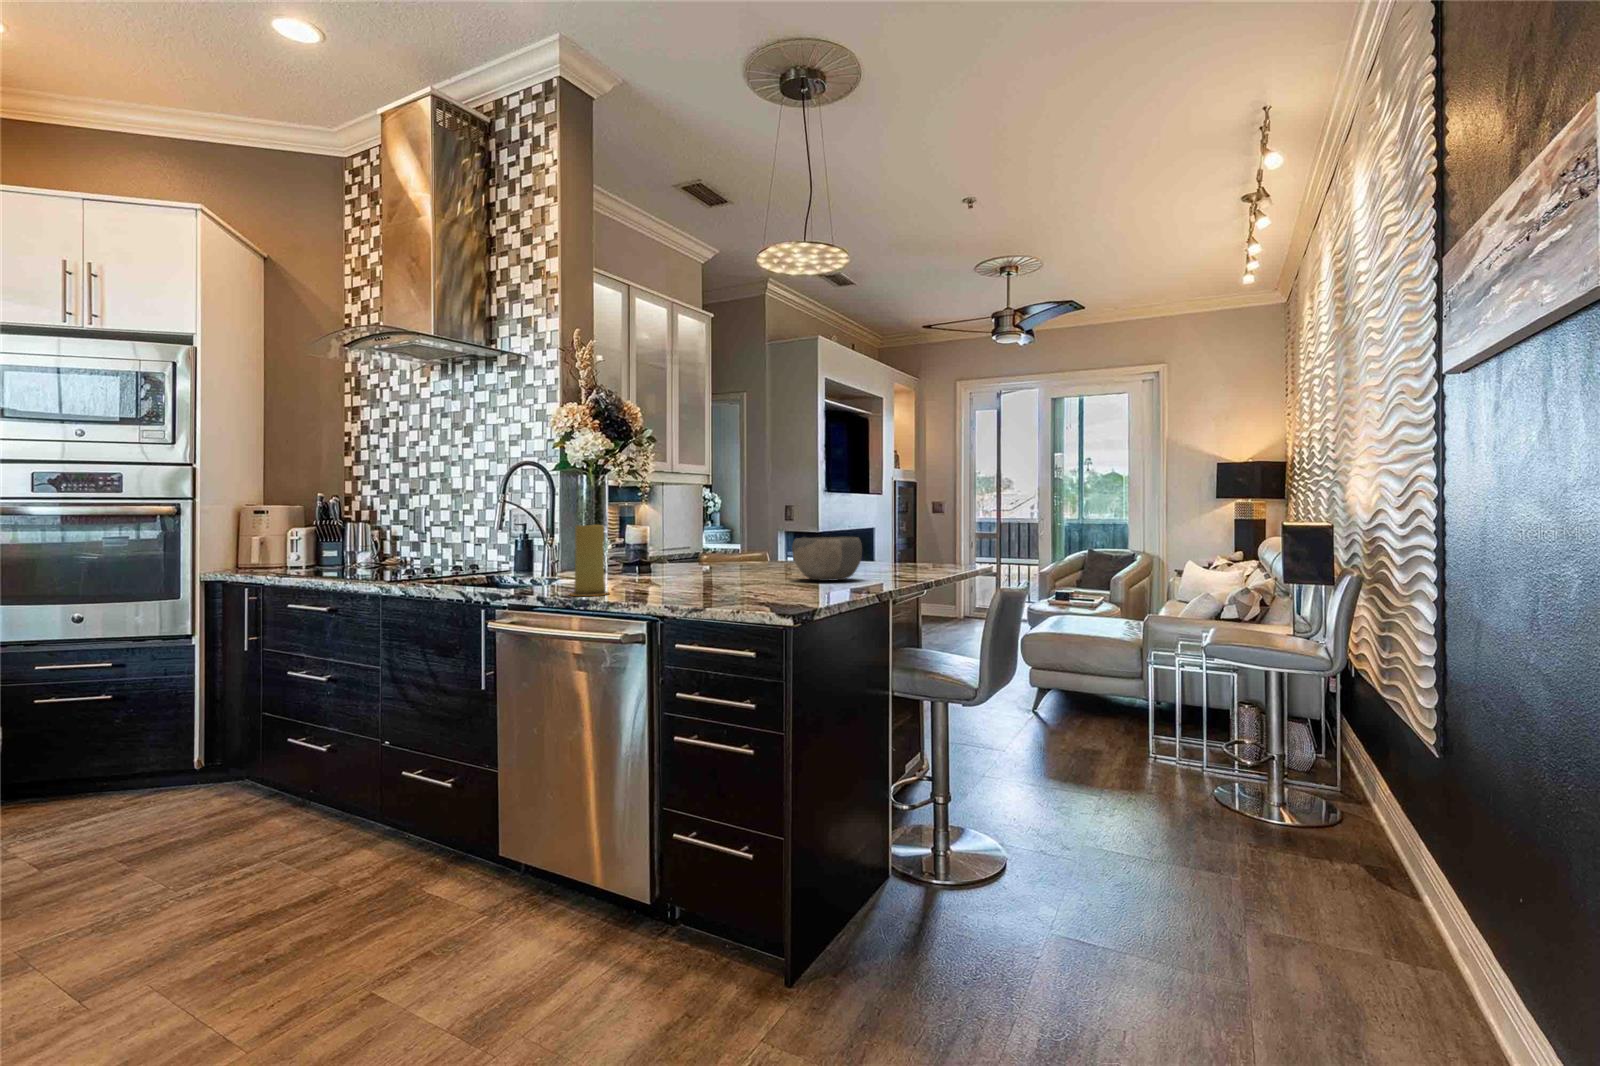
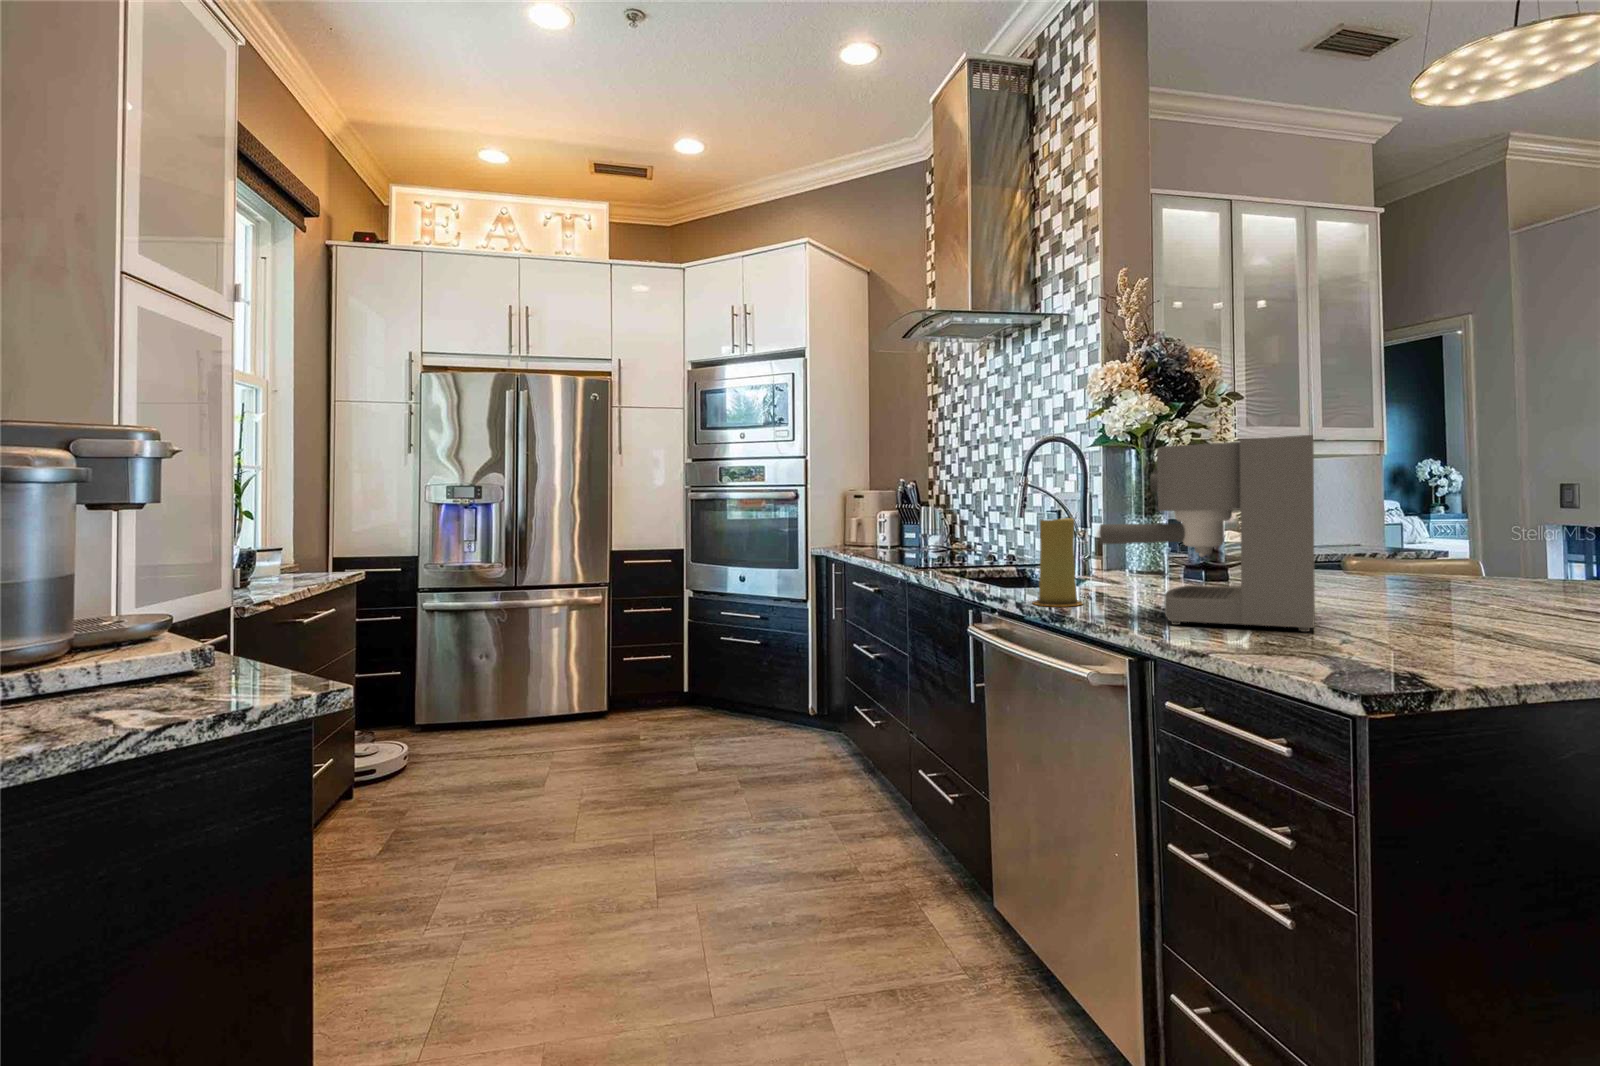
coffee maker: none [639,470,782,599] -> present [1099,435,1315,632]
bowl: present [792,537,862,581] -> none [1407,531,1563,607]

